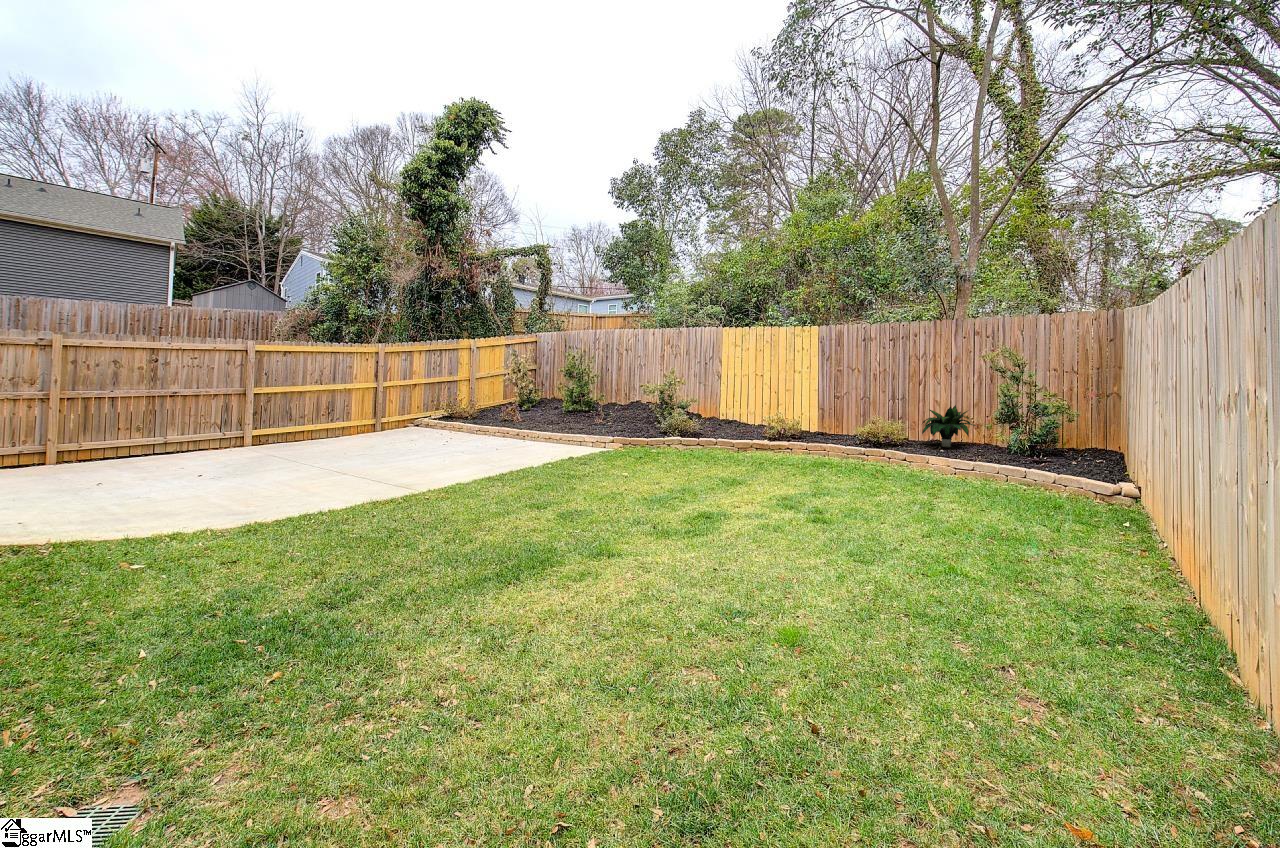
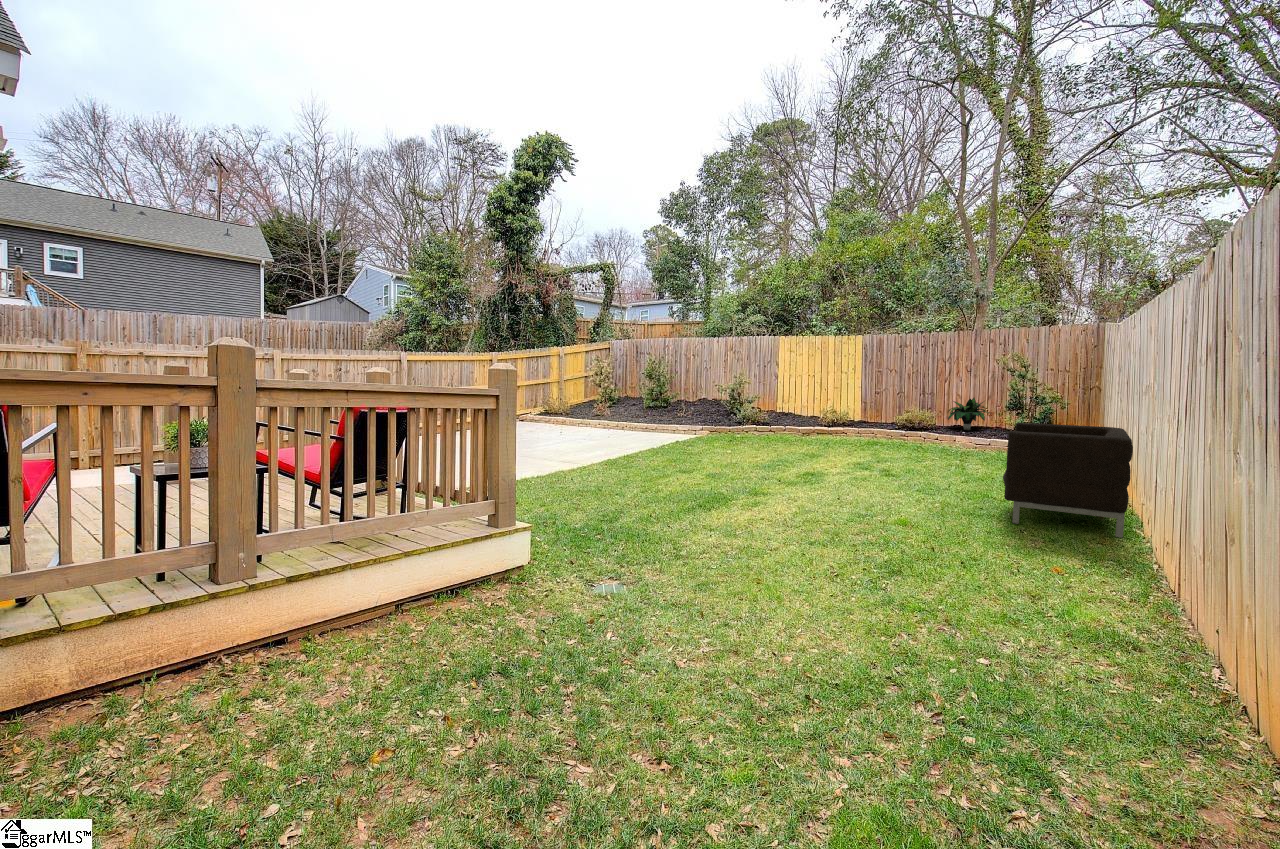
armchair: none [991,451,1234,677] -> present [1003,423,1133,538]

